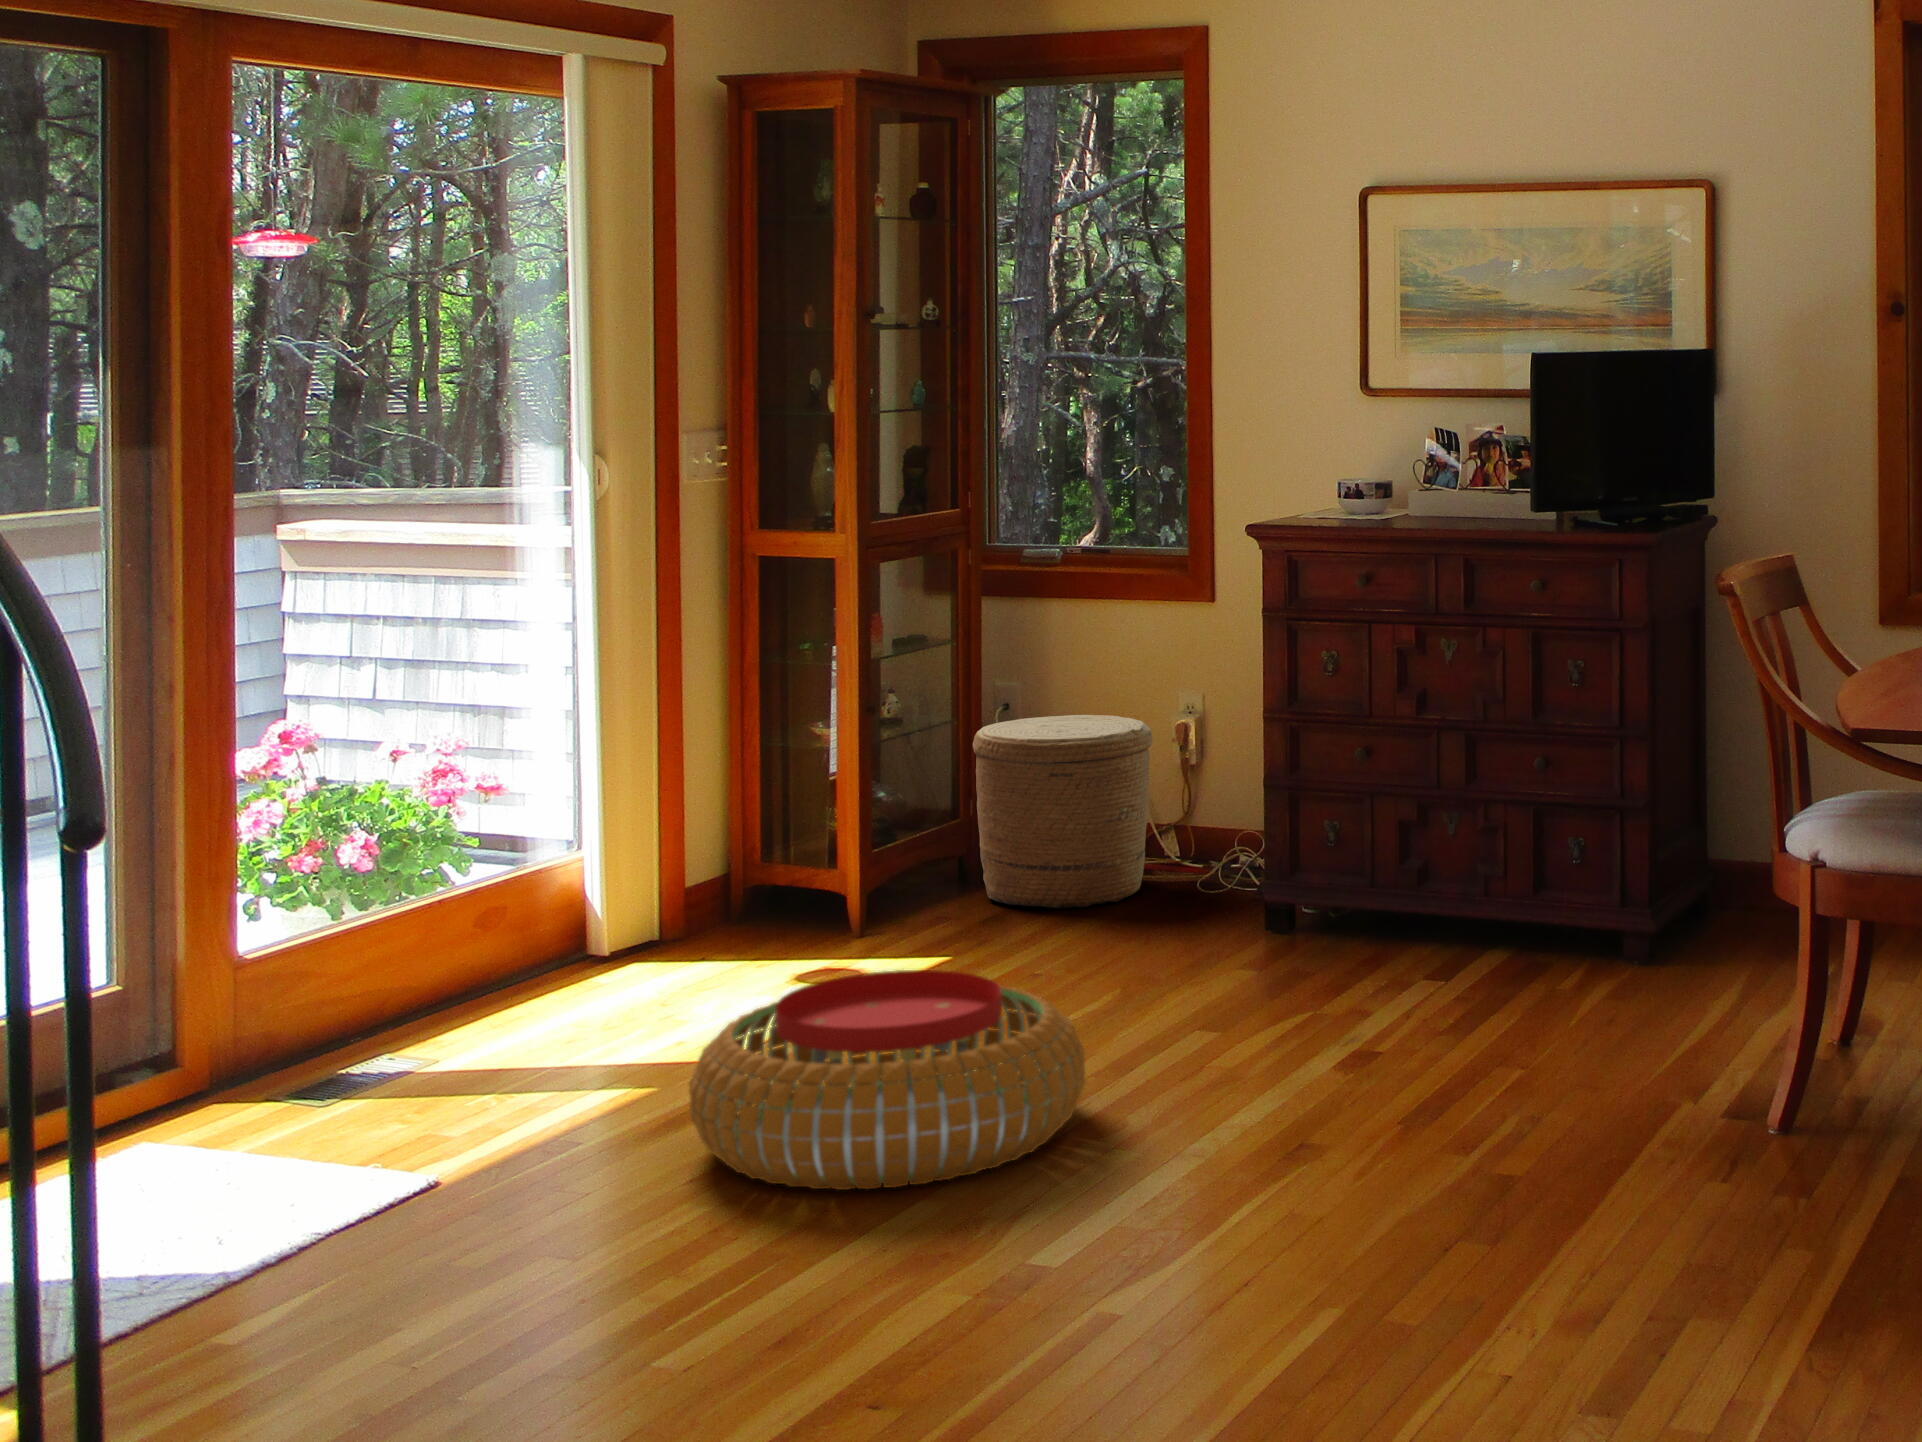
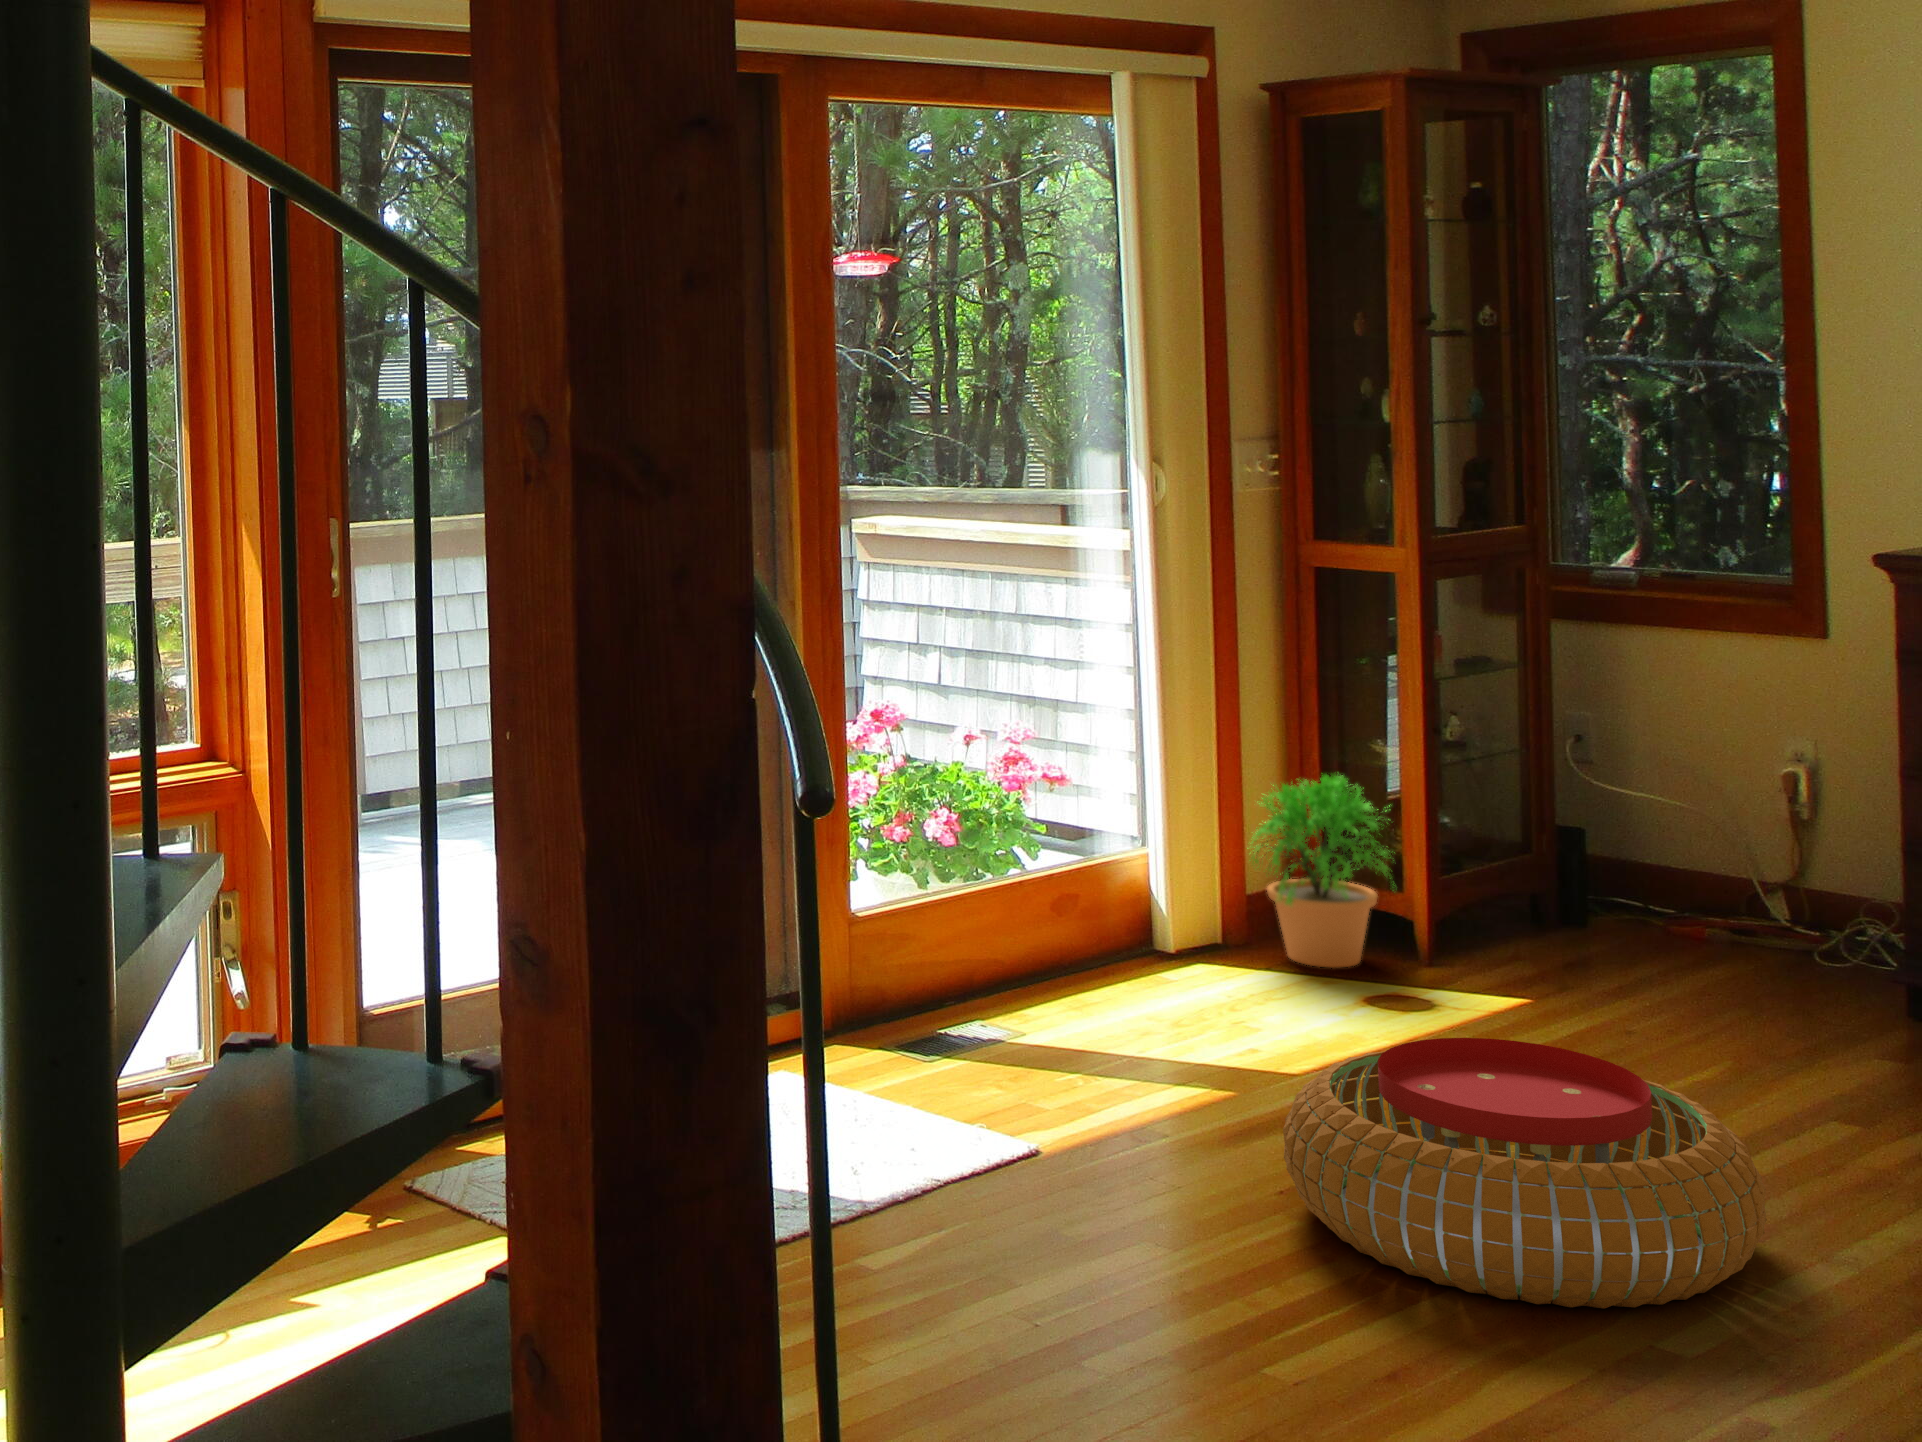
woven basket: present [973,715,1153,908] -> none [1545,752,1768,971]
potted plant: none [691,755,840,951] -> present [1251,775,1395,968]

